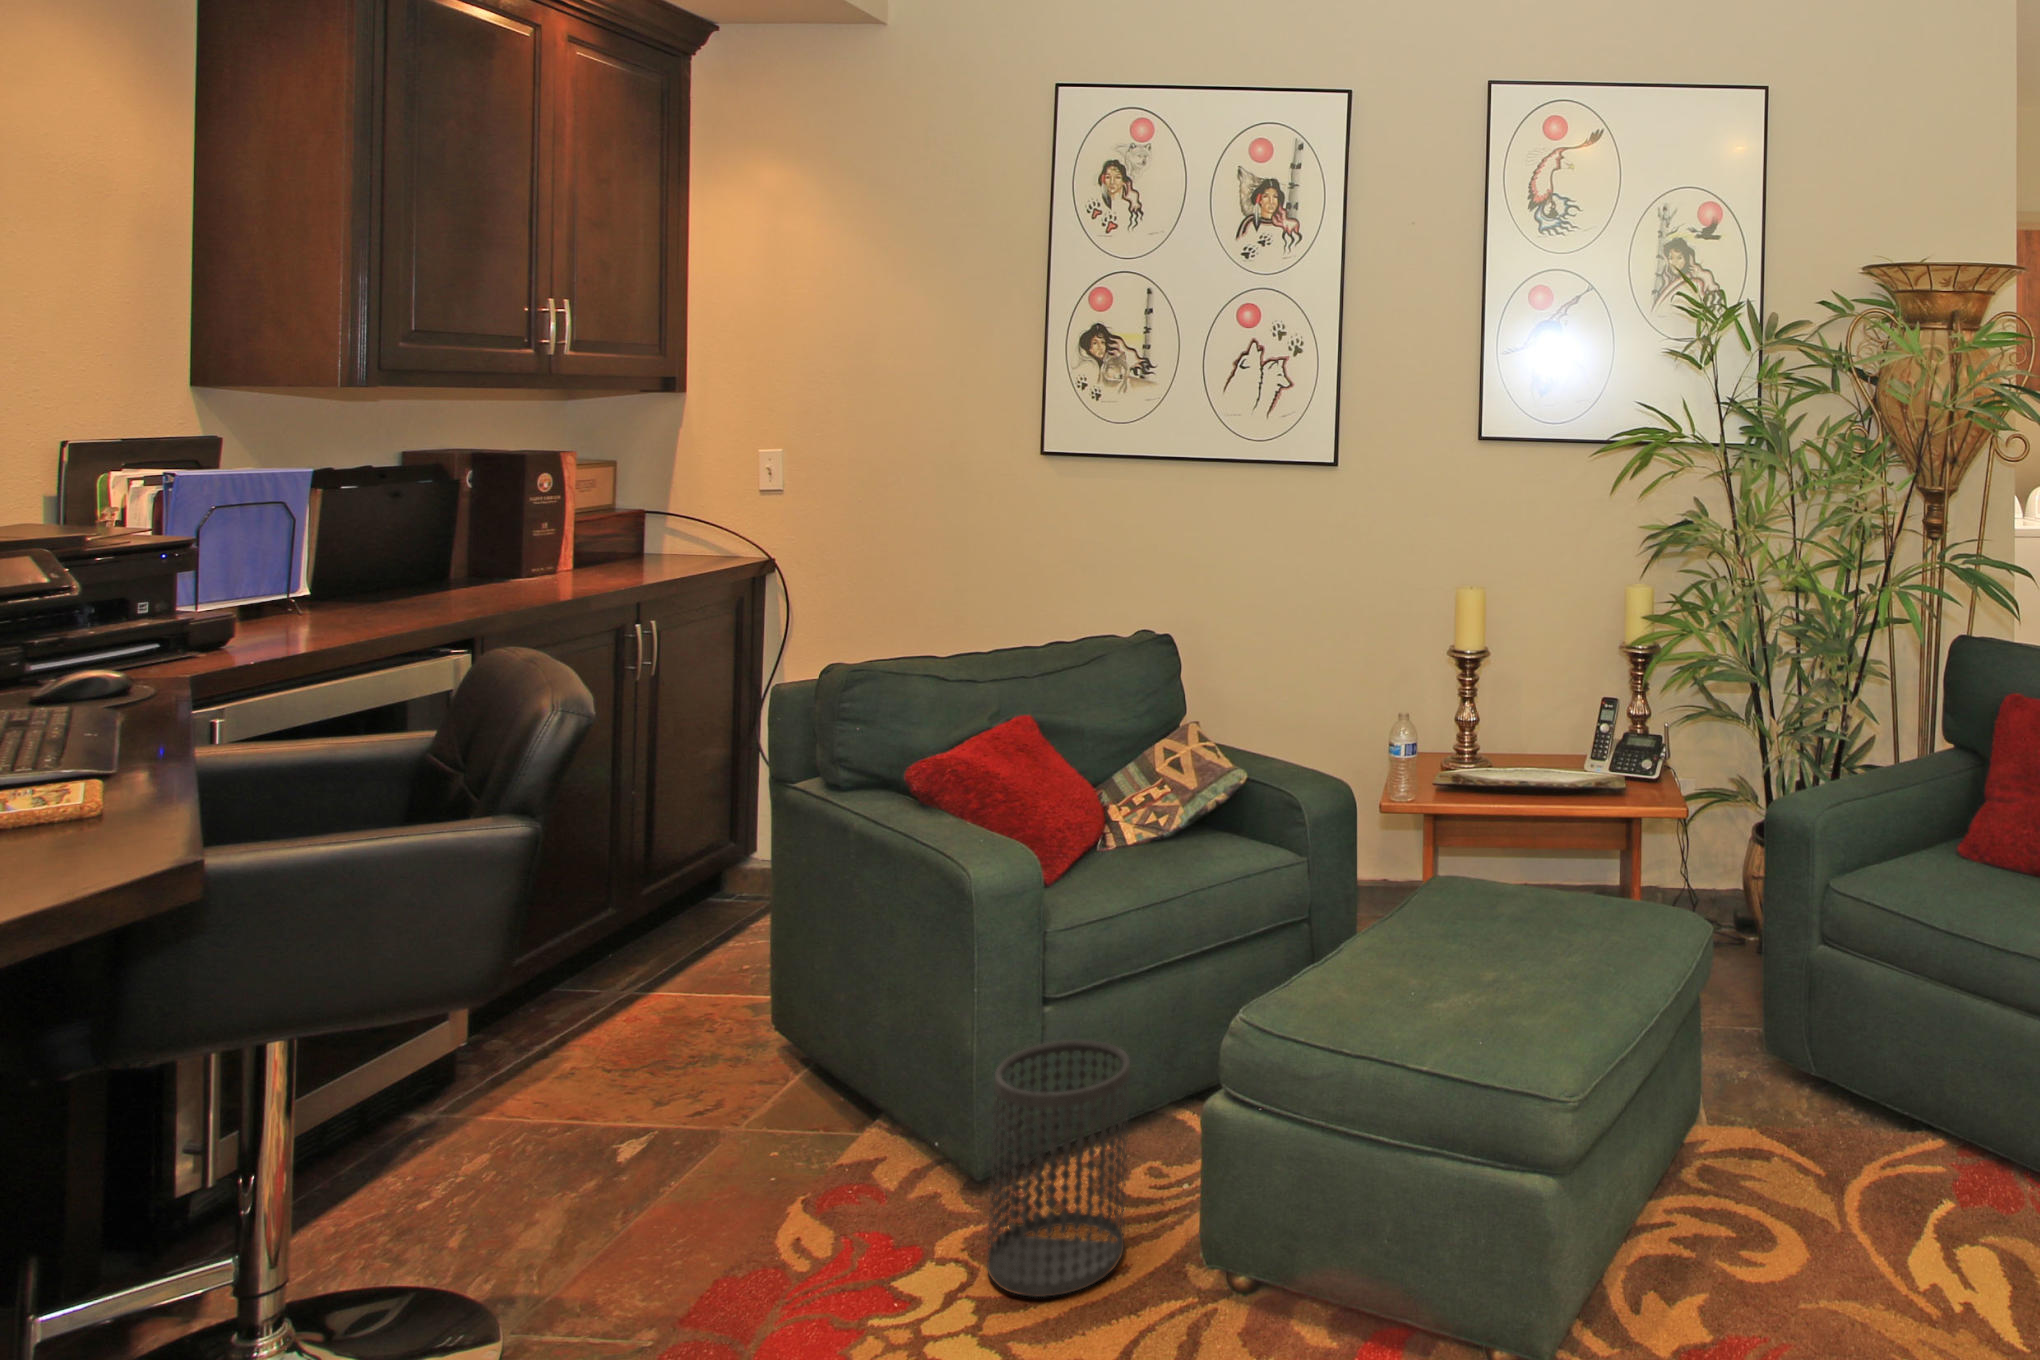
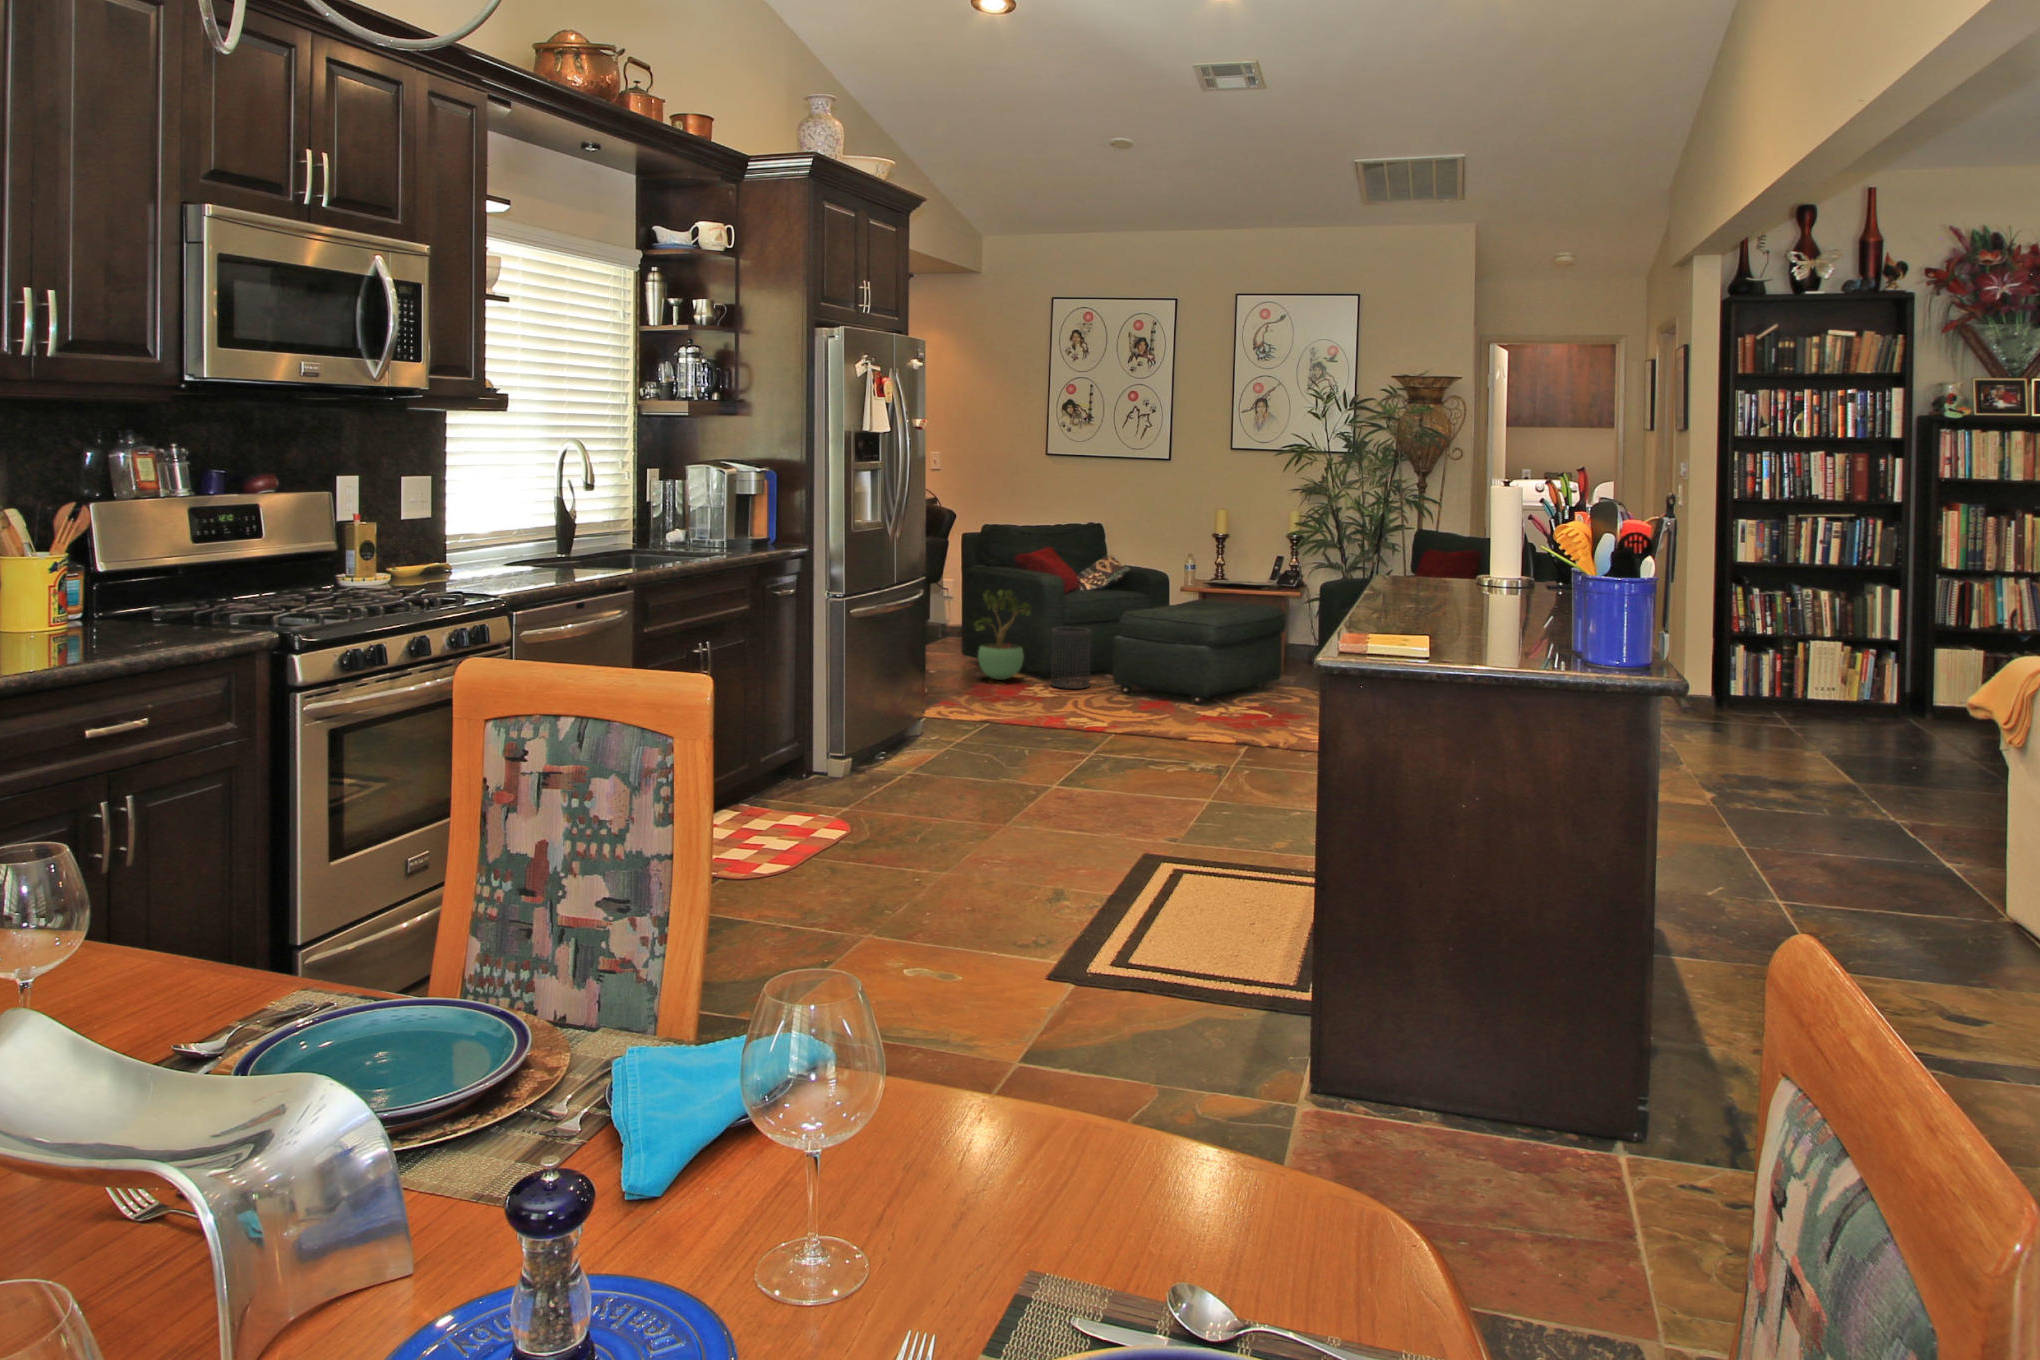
potted plant: none [711,937,925,1262] -> present [974,589,1031,680]

